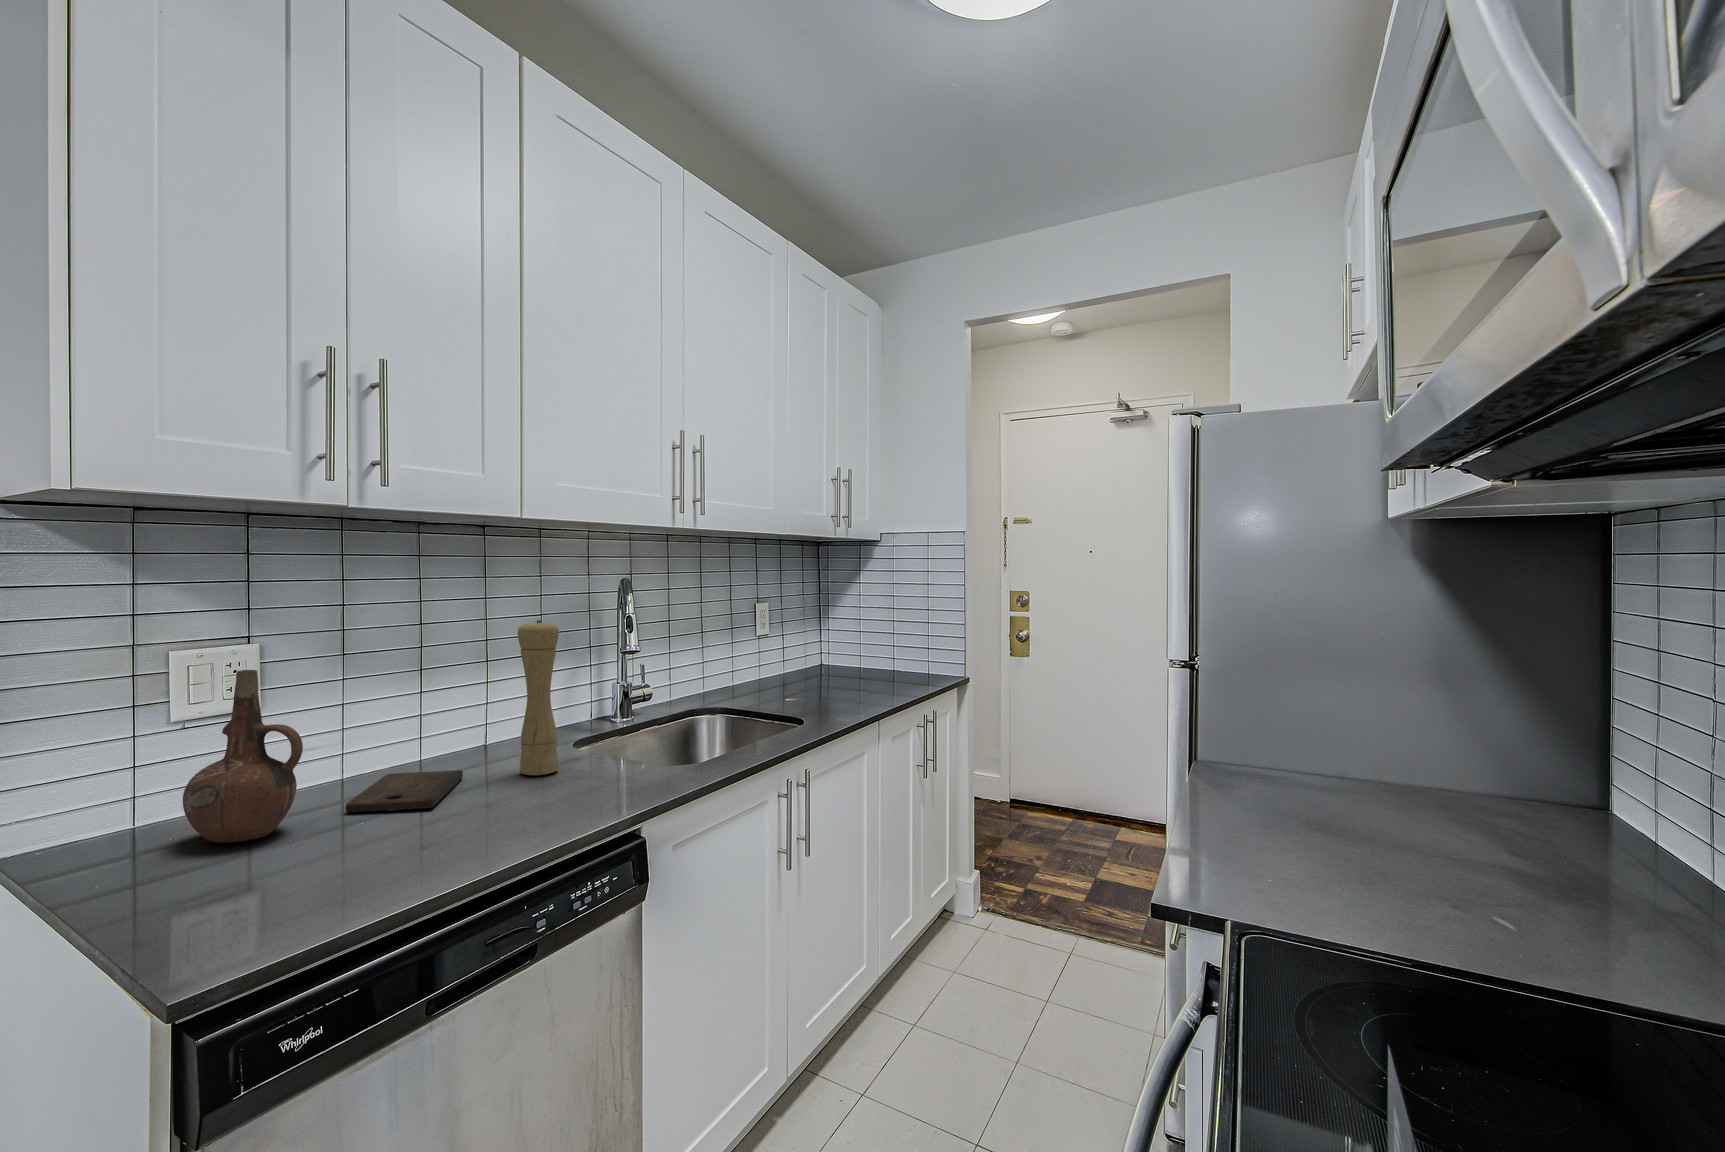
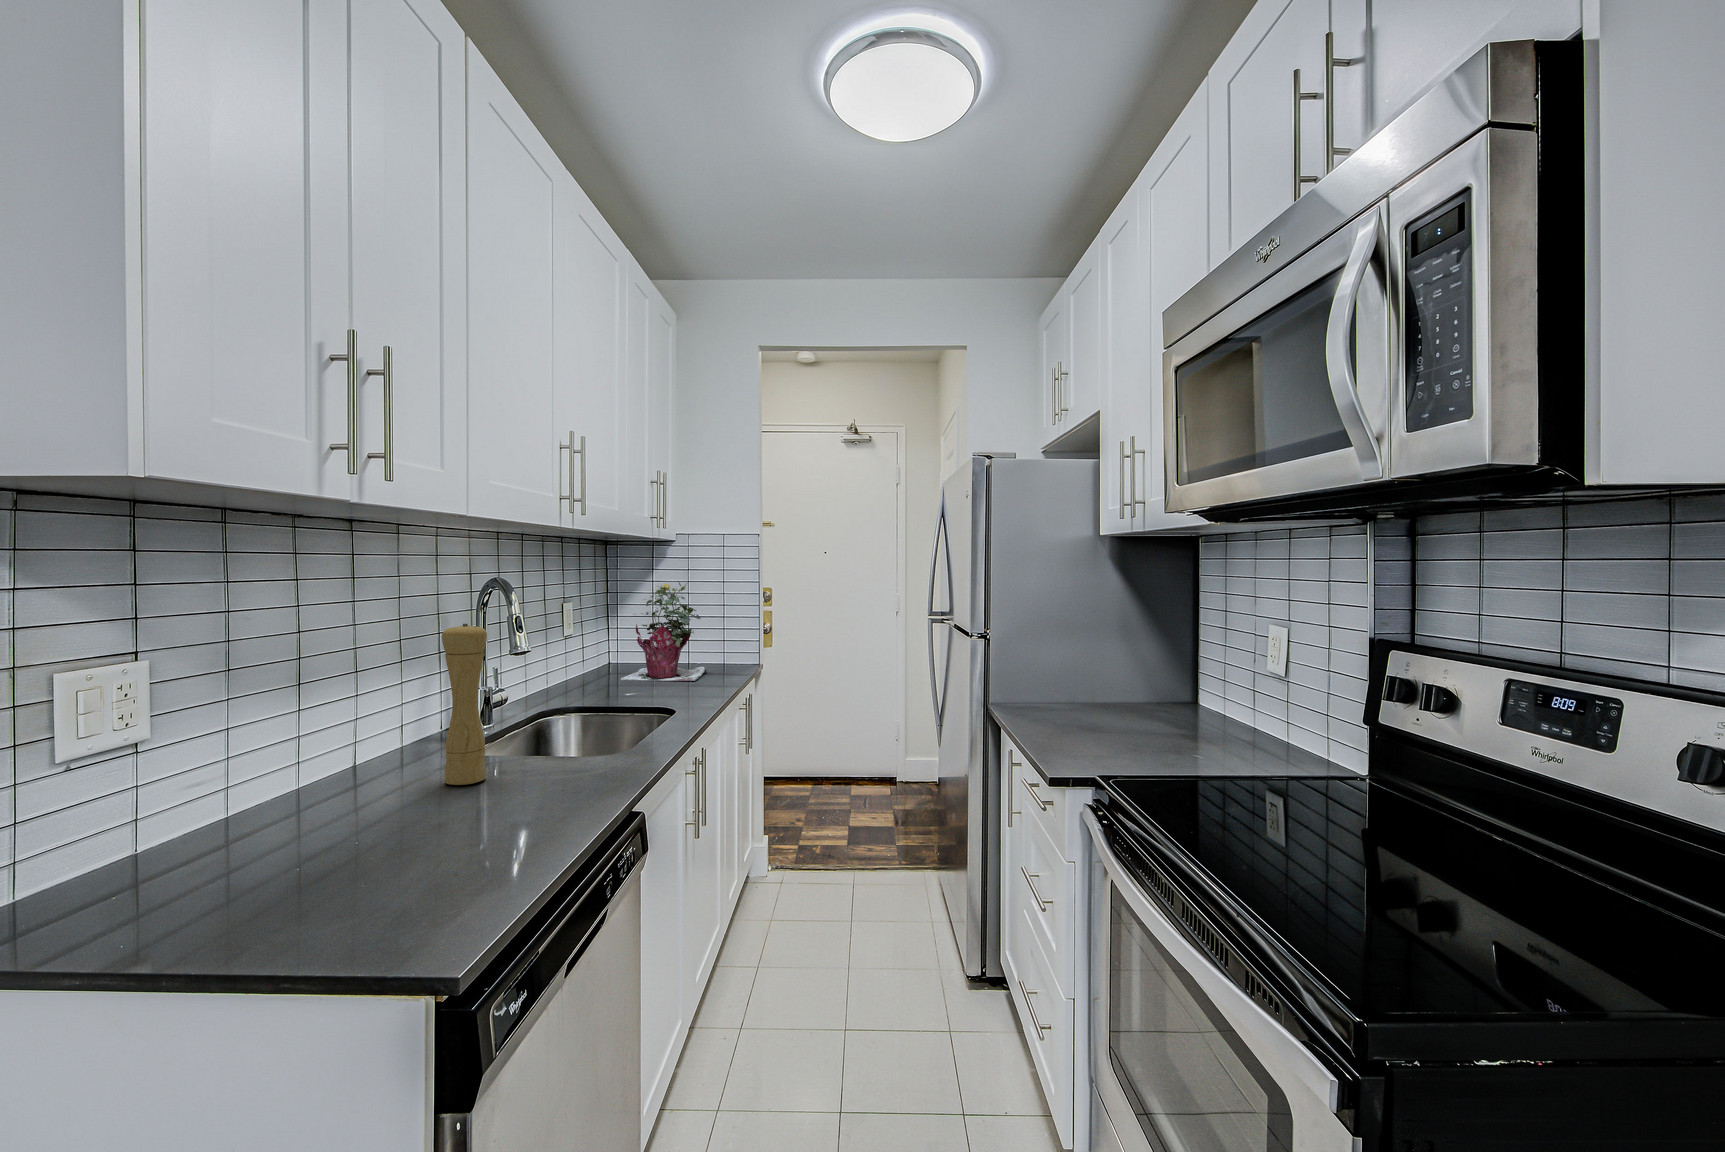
potted plant: none [806,581,909,691] -> present [621,581,707,681]
ceramic pitcher: present [183,670,303,843] -> none [117,690,266,898]
cutting board: present [346,770,463,812] -> none [293,788,400,845]

